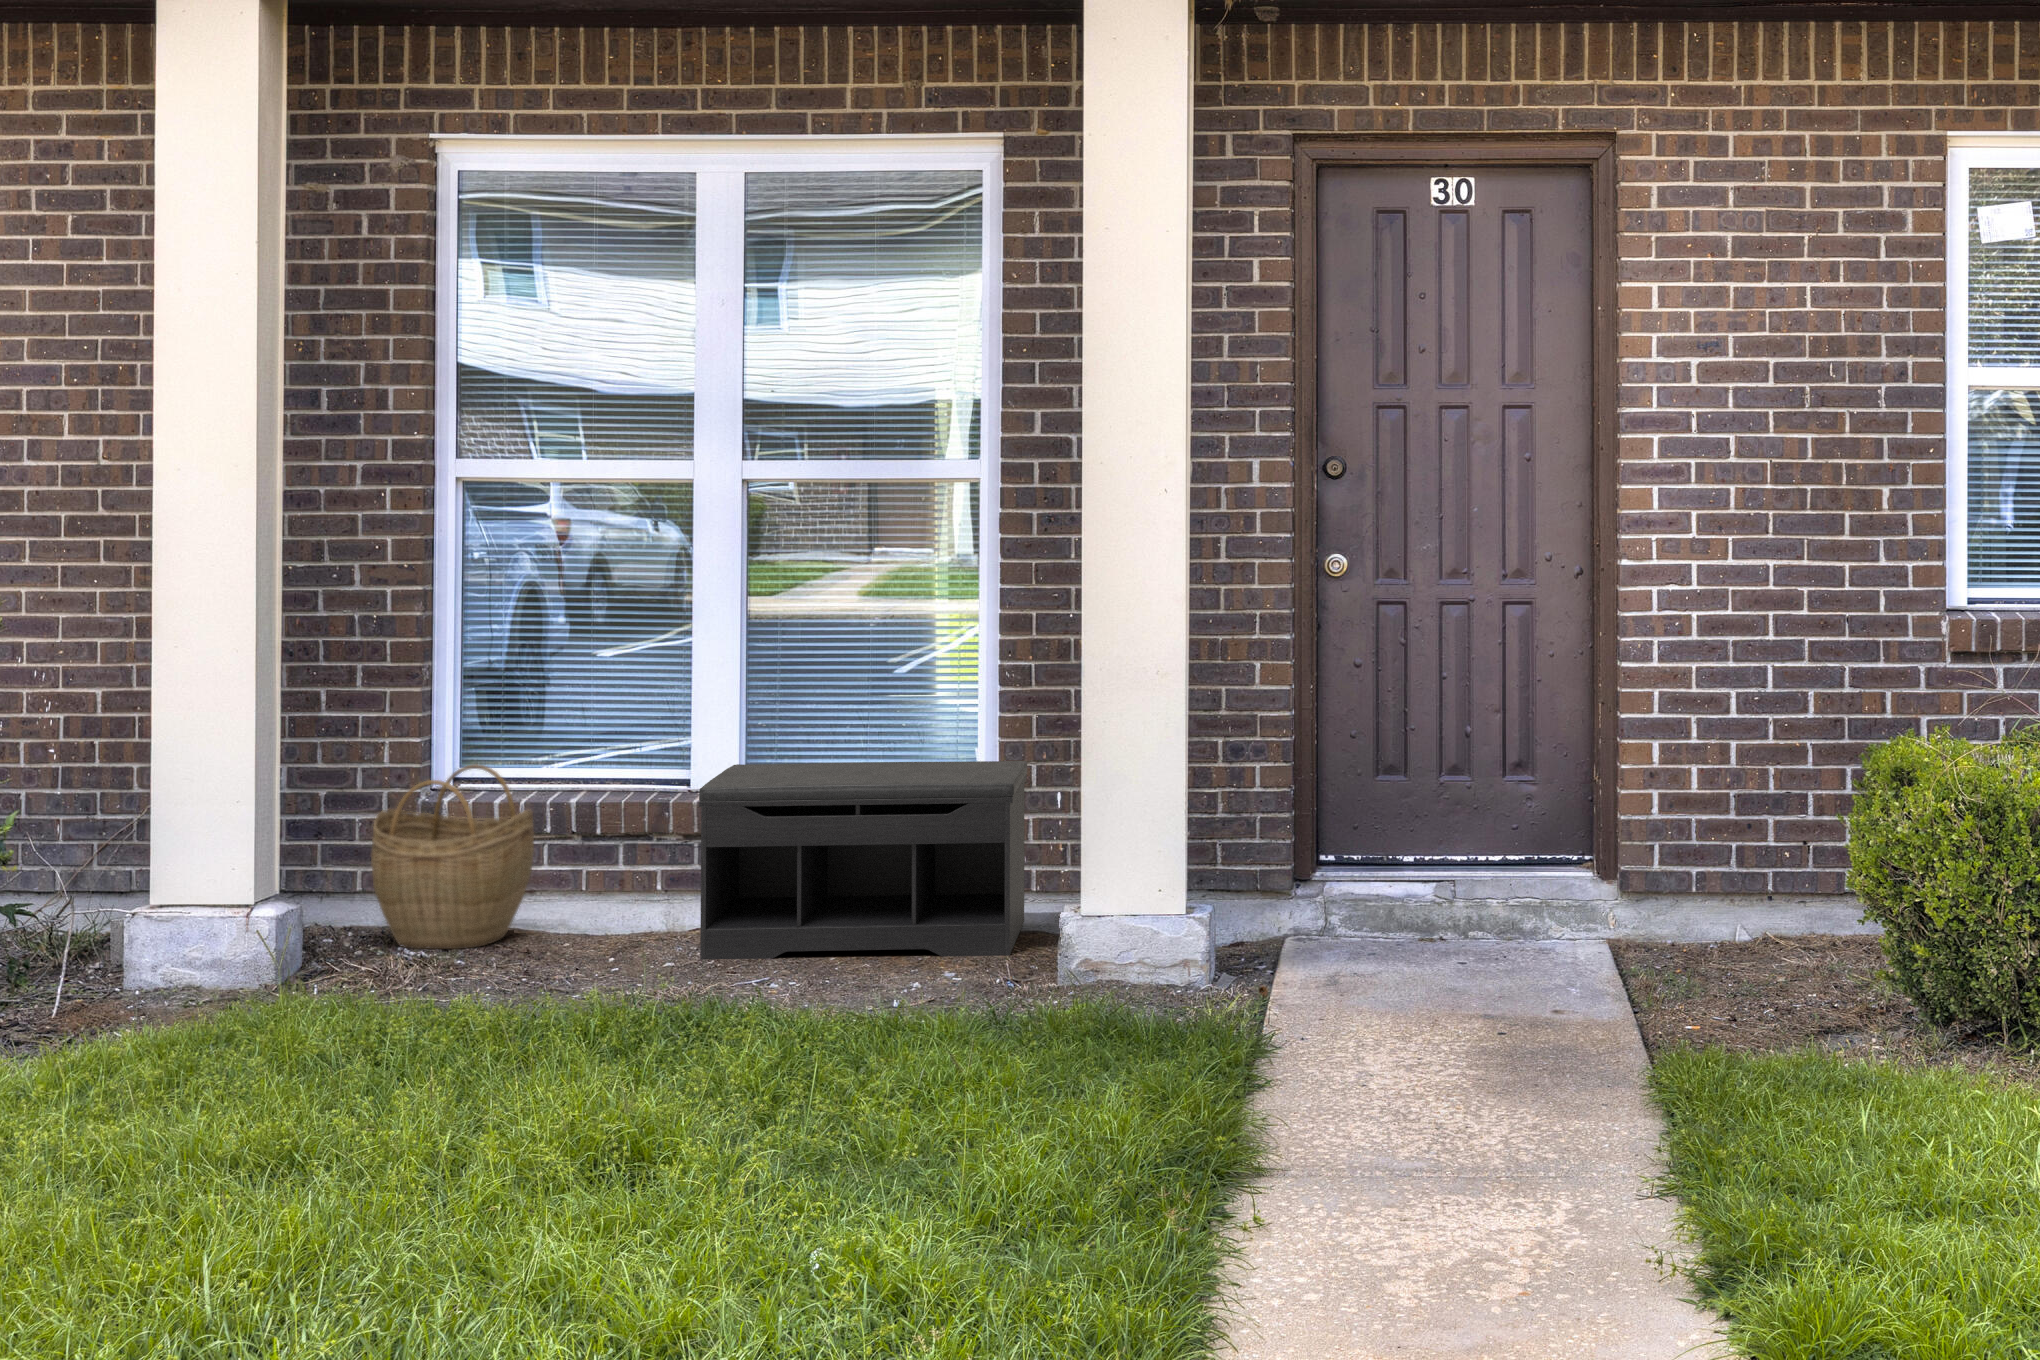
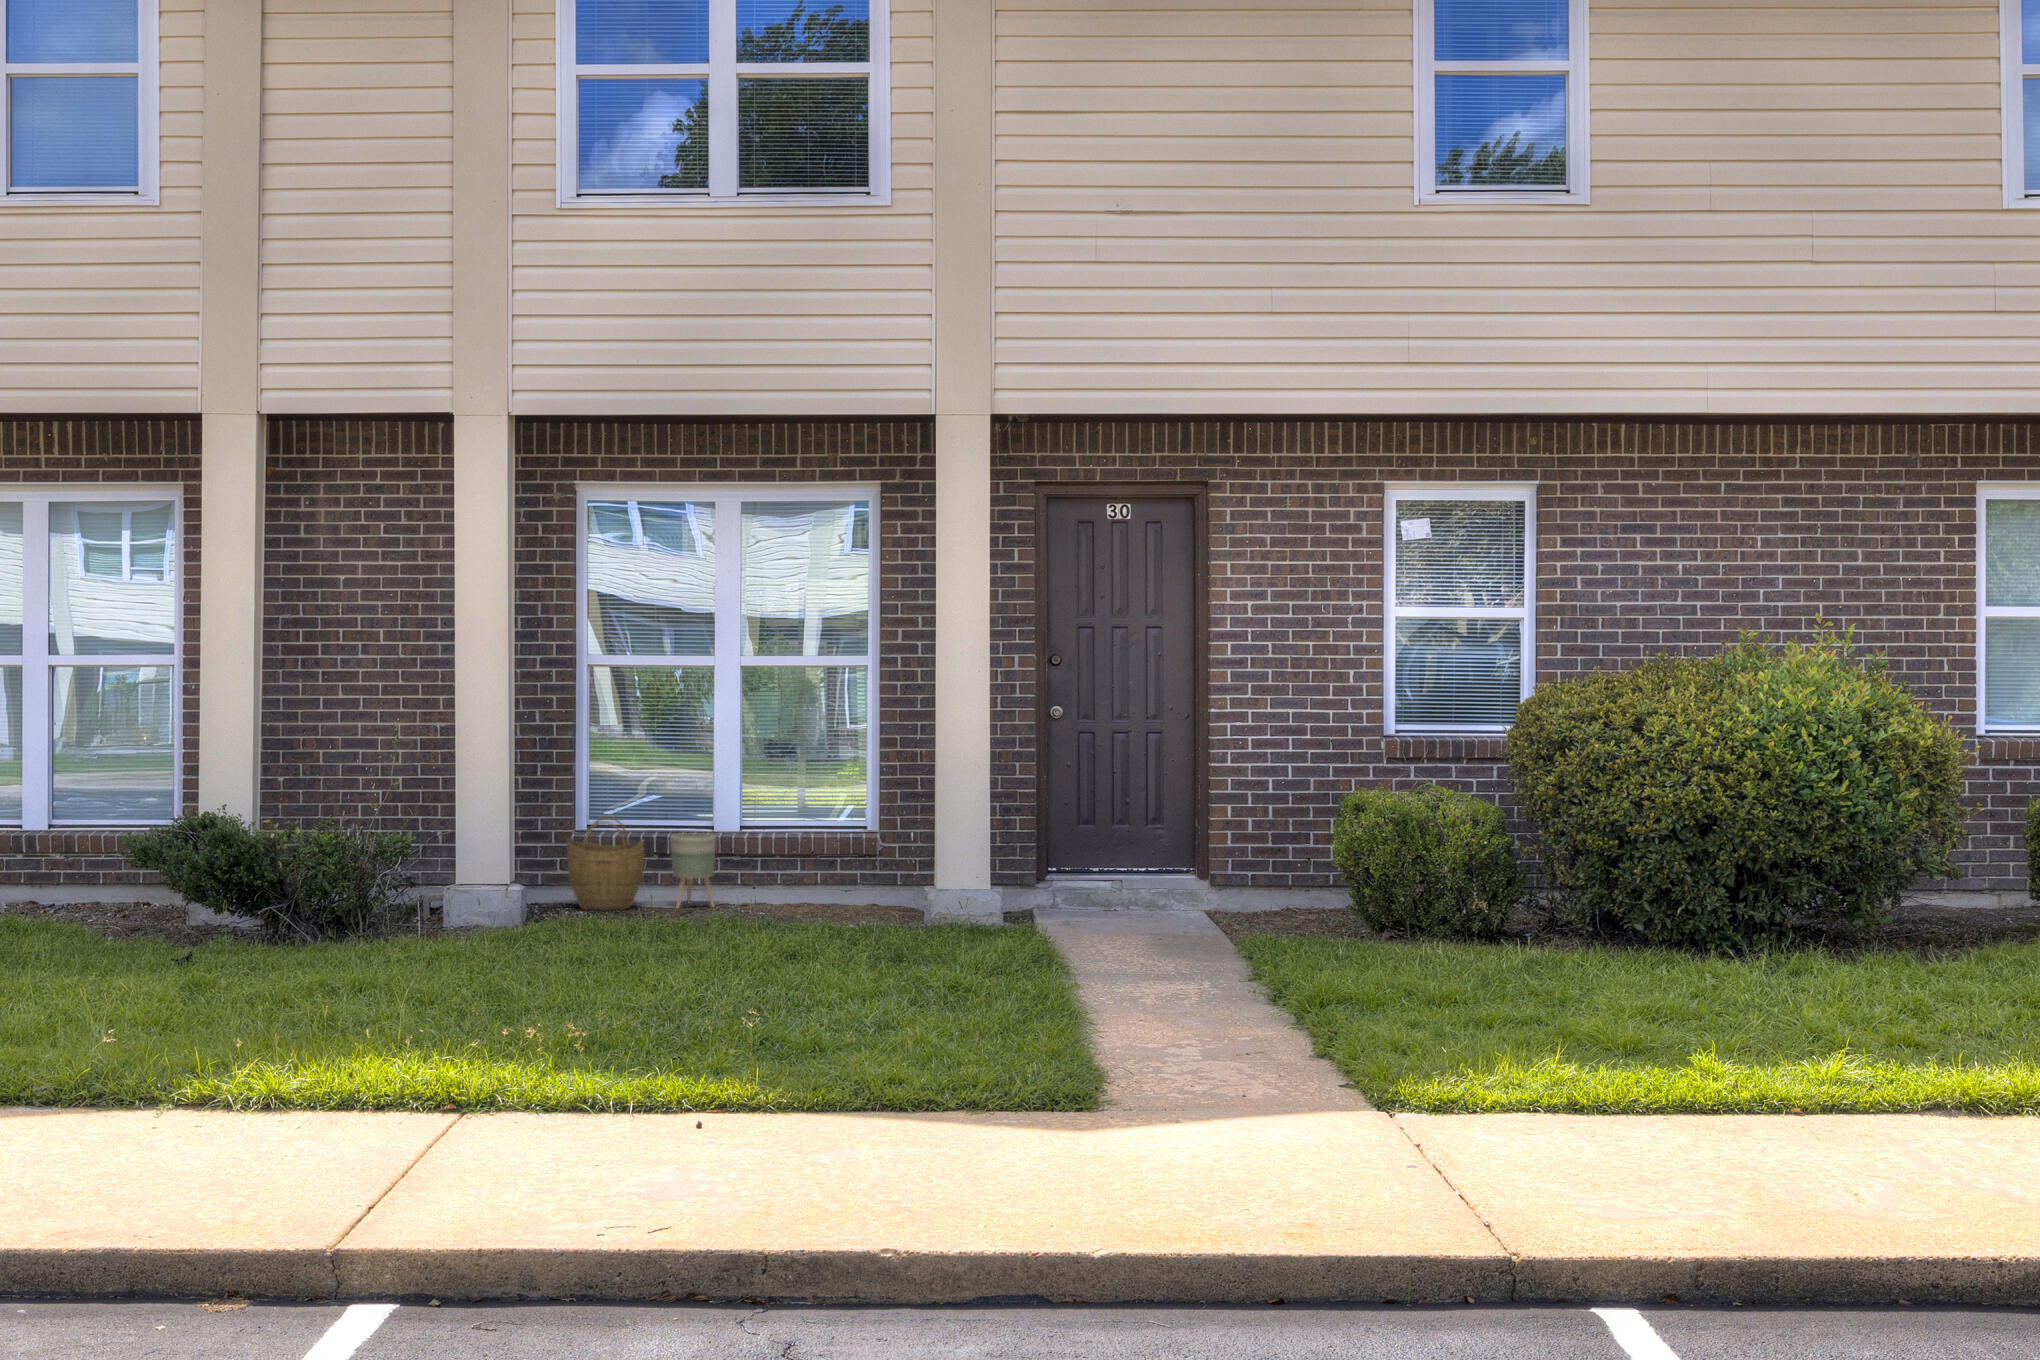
bench: present [699,761,1027,960] -> none [743,816,906,914]
planter: none [578,795,672,944] -> present [670,833,716,908]

